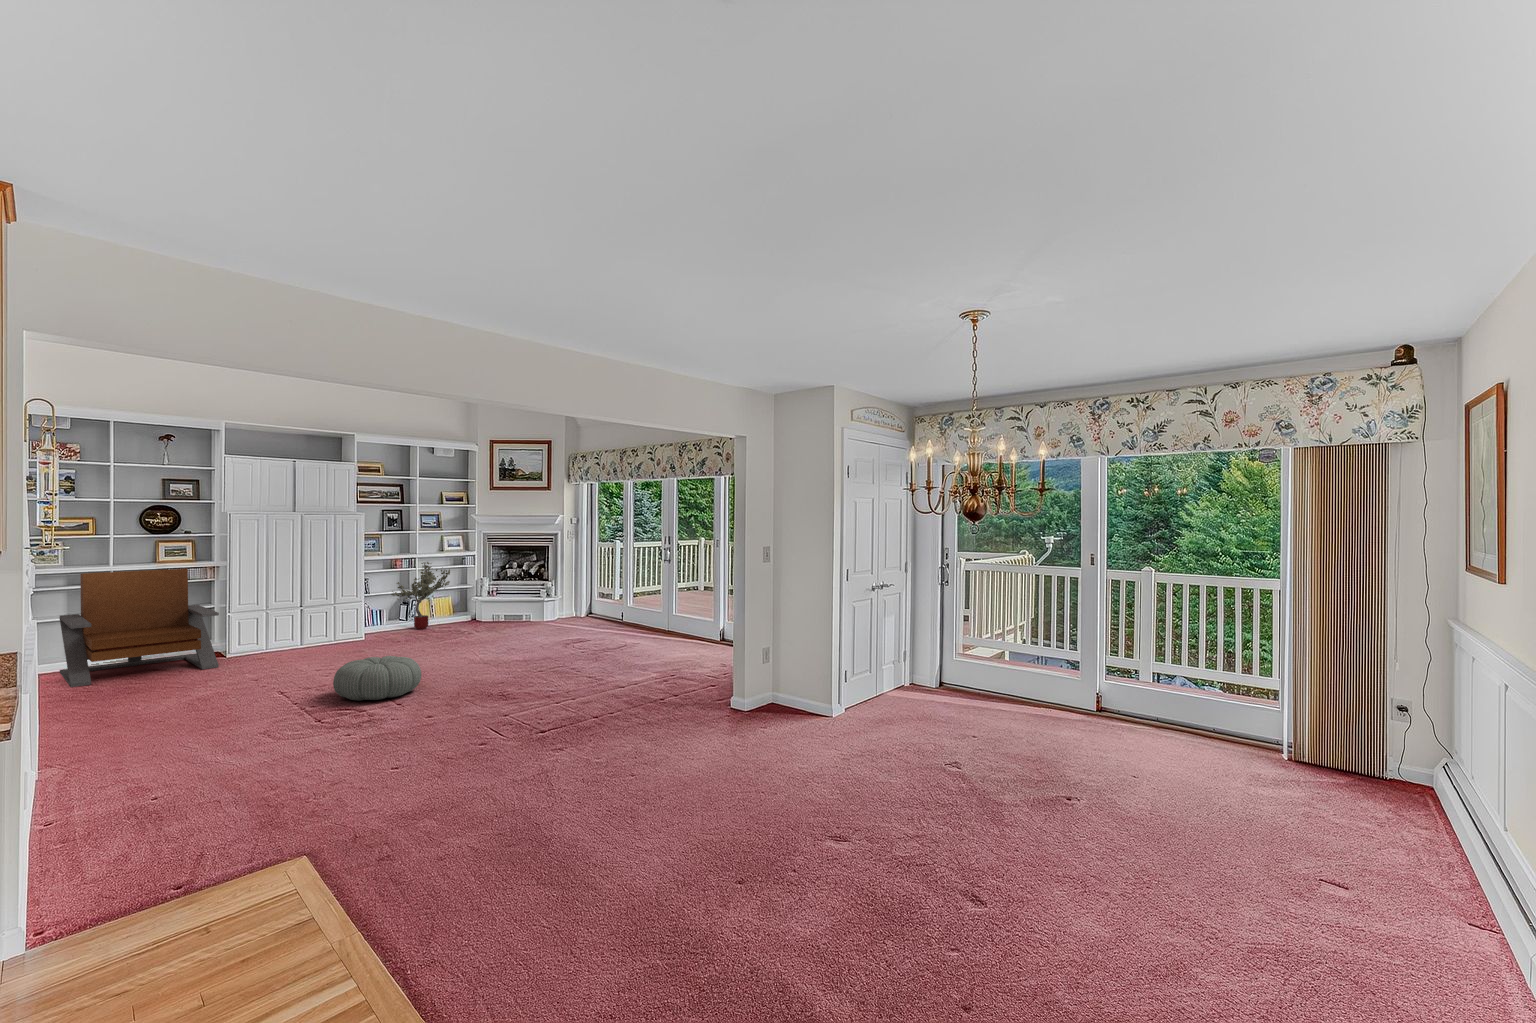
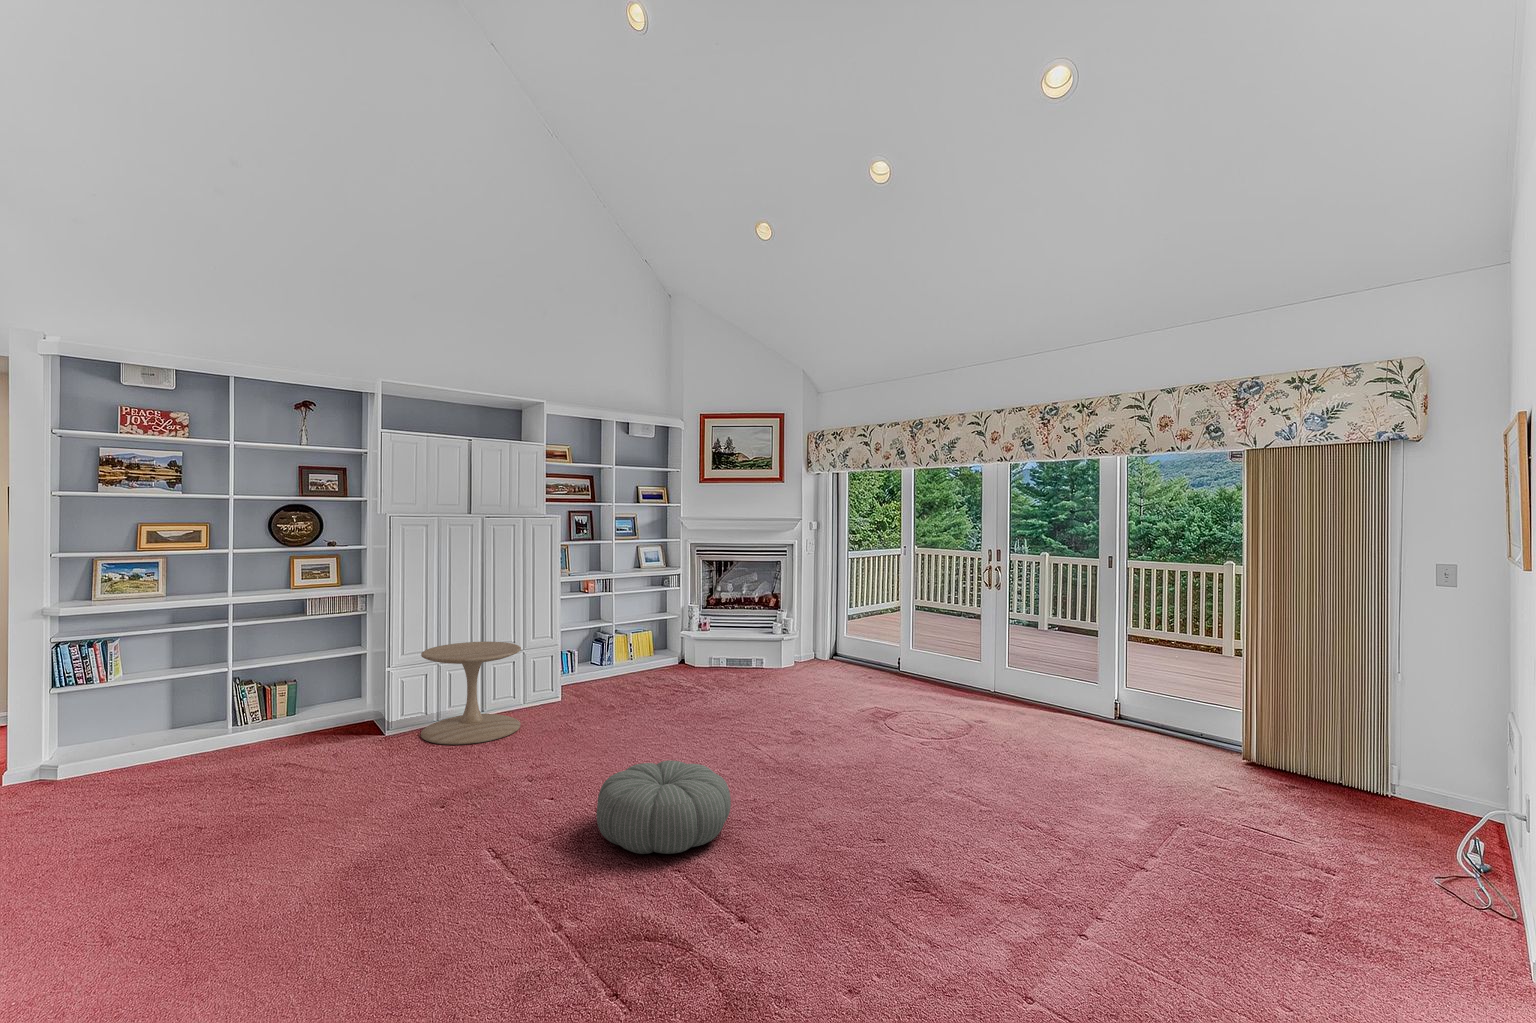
potted tree: present [391,562,450,630] -> none [586,583,659,679]
lounge chair: present [59,568,219,687] -> none [161,598,382,796]
side table: none [250,599,325,663] -> present [421,642,521,745]

